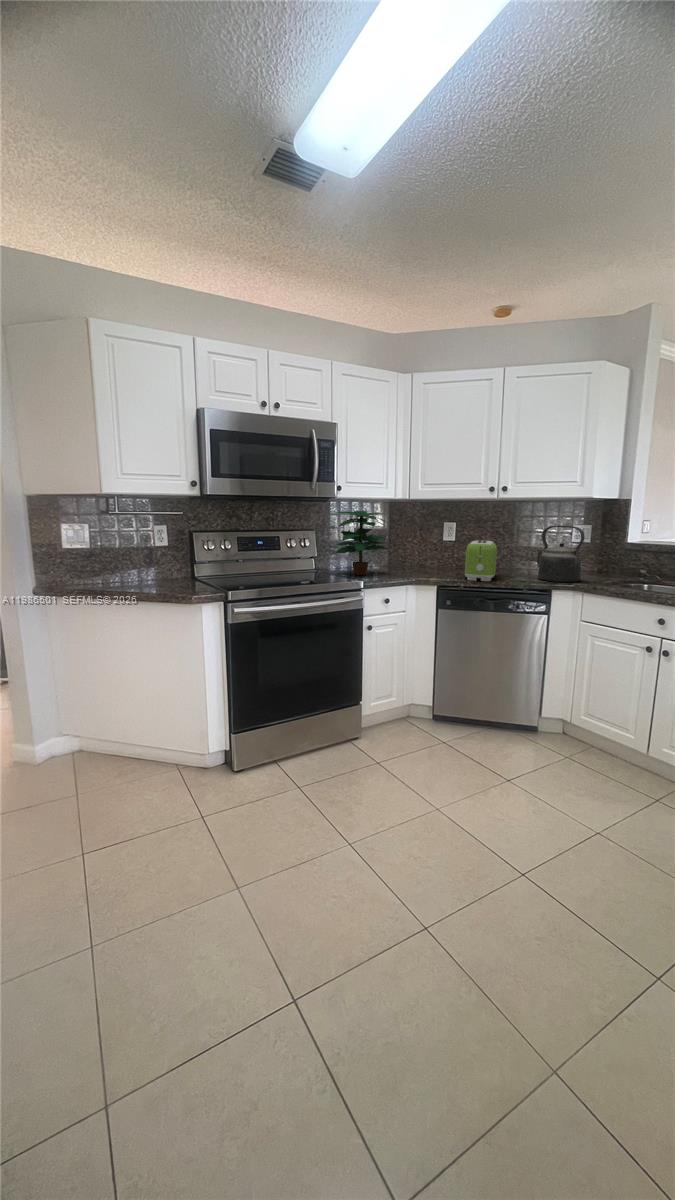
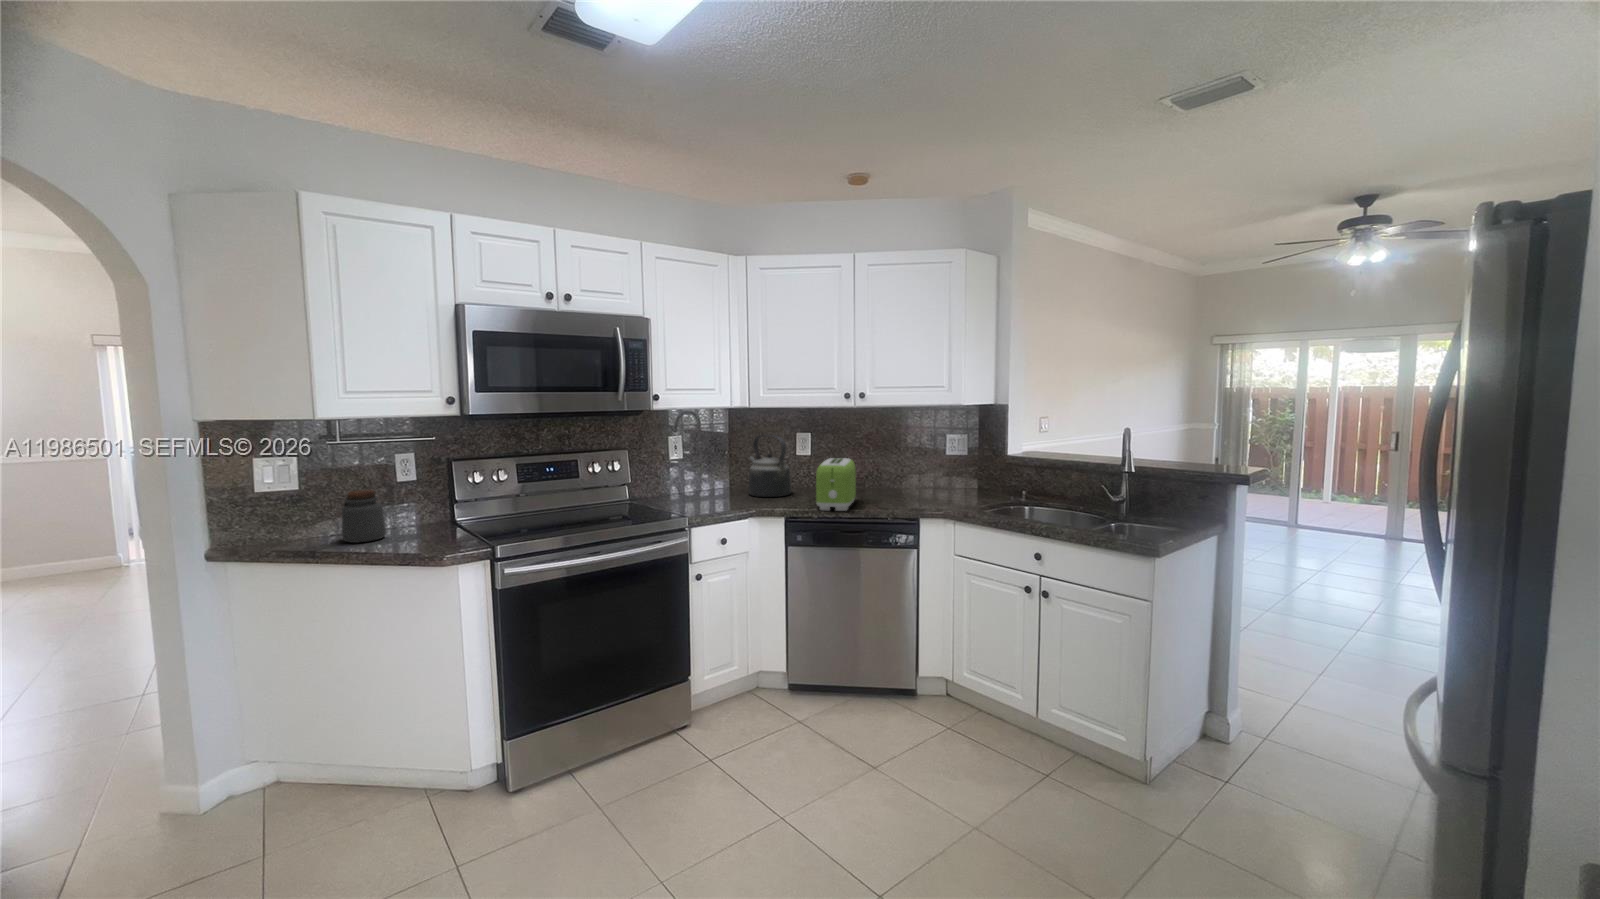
potted plant: present [335,511,389,575] -> none [650,423,723,508]
kettle: present [535,526,585,582] -> present [749,435,791,497]
jar: none [120,549,149,586] -> present [342,490,386,543]

